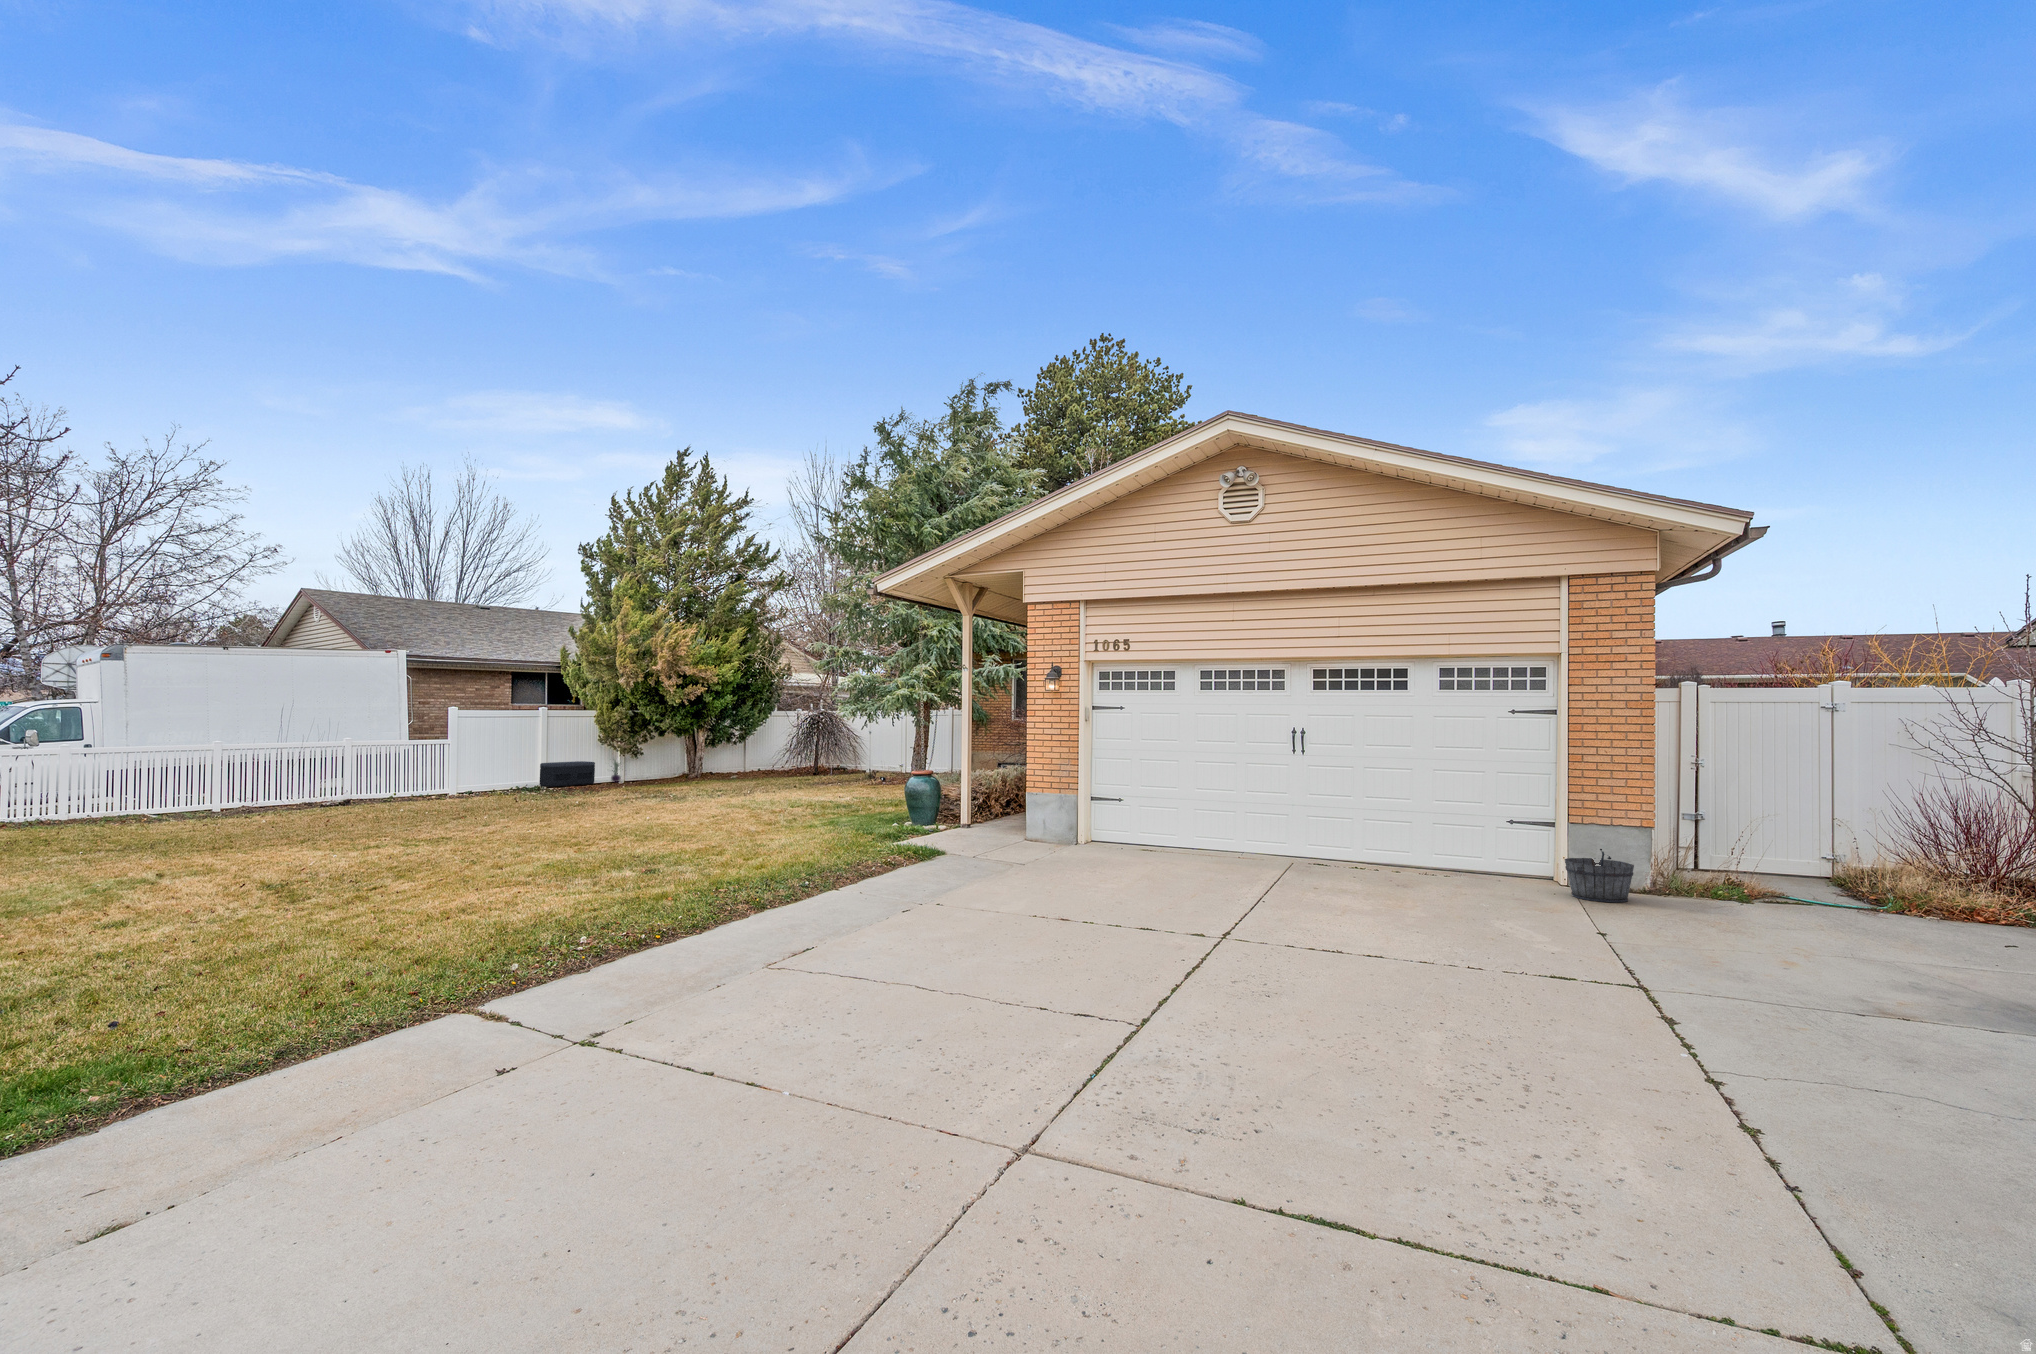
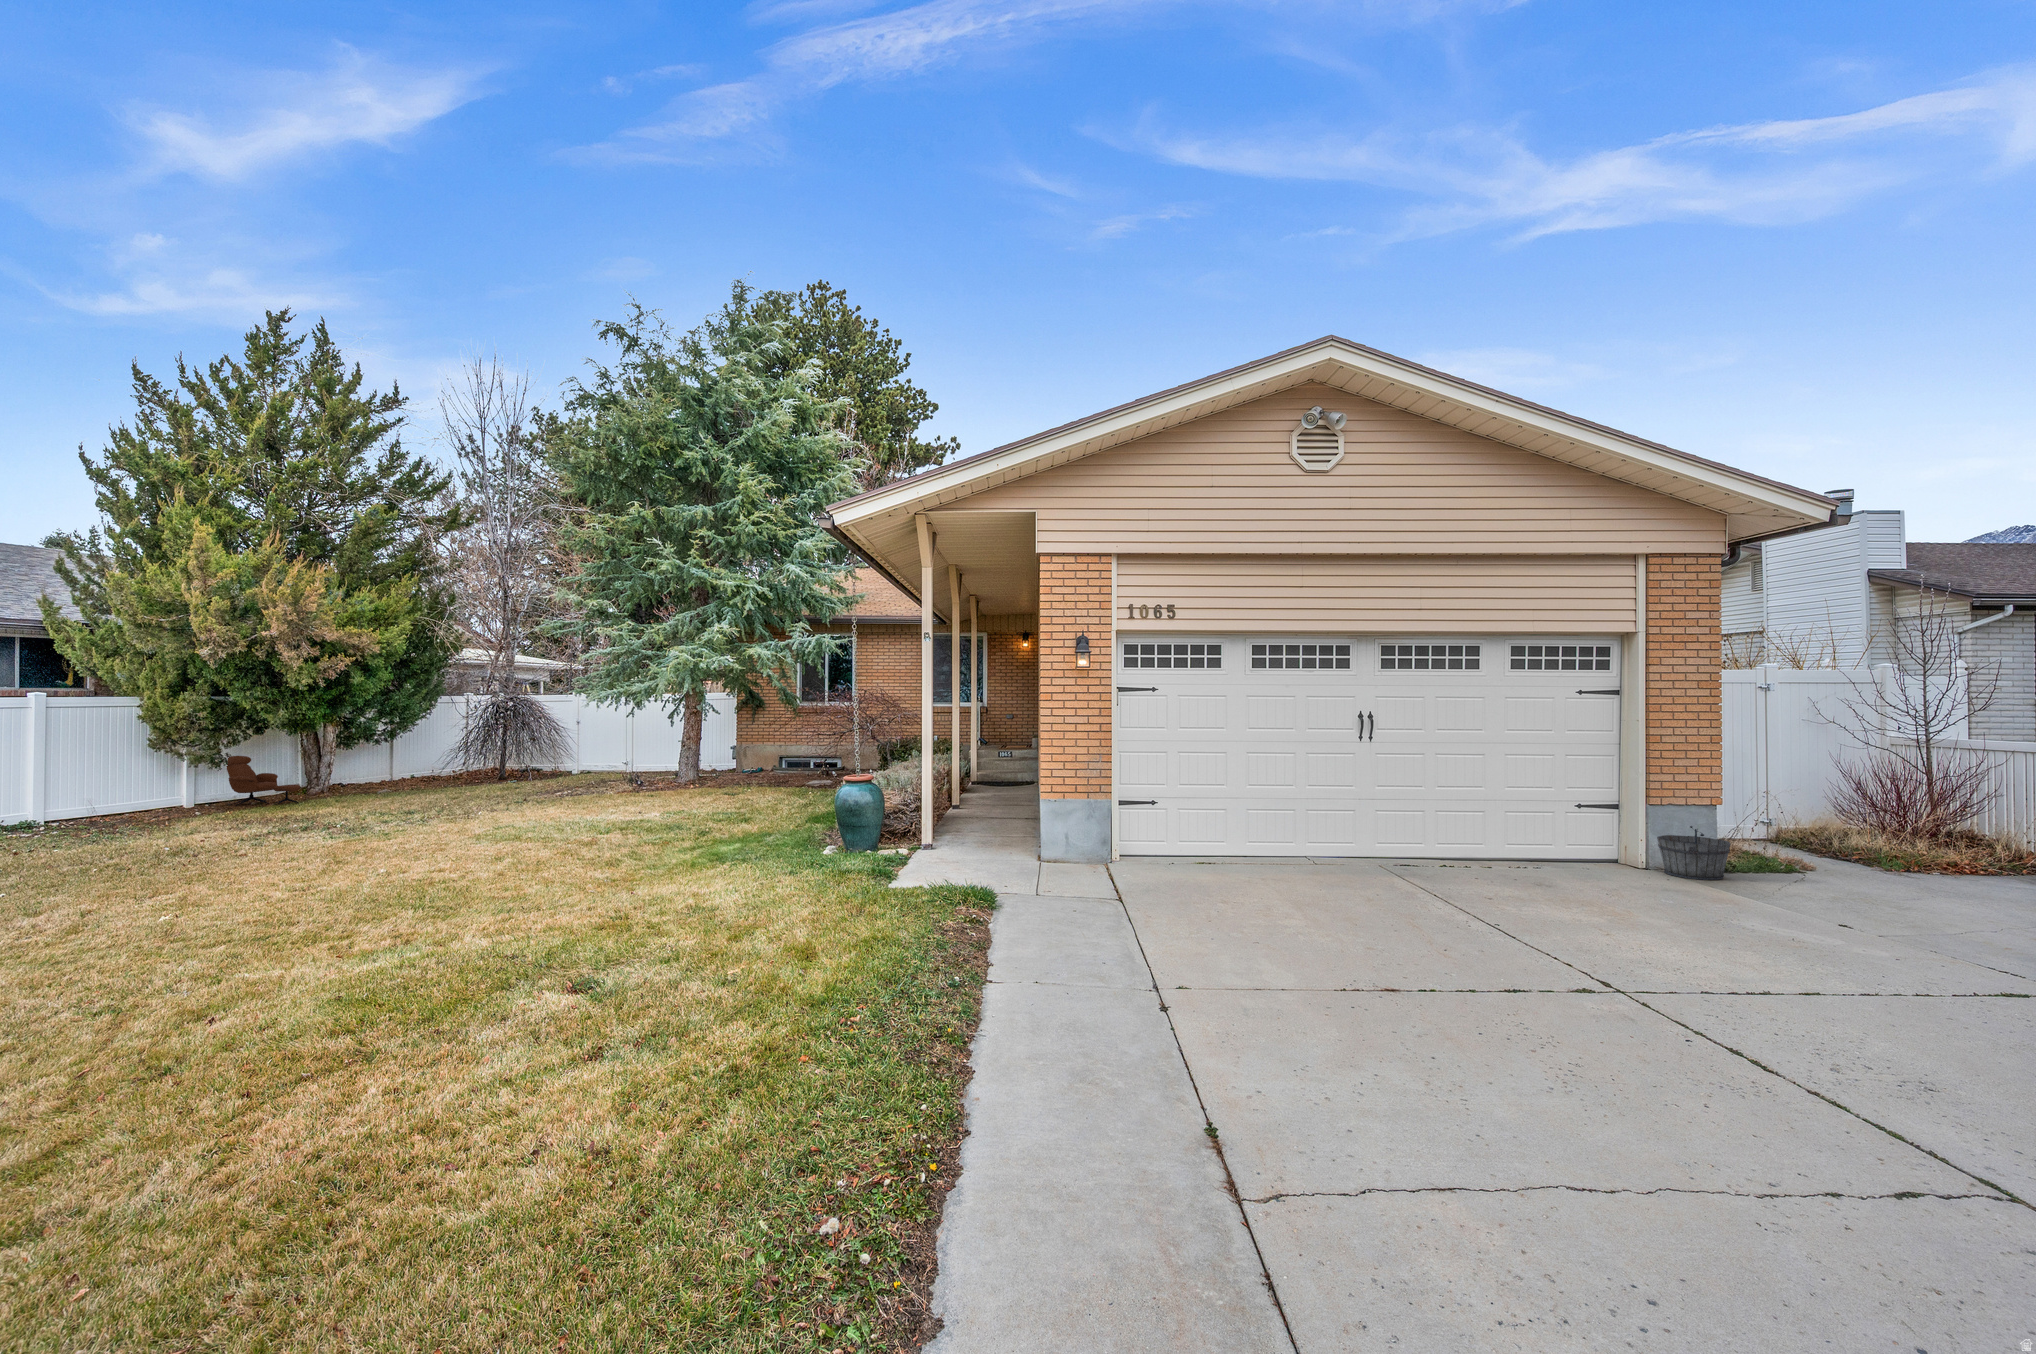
lounge chair: none [646,748,682,780] -> present [226,756,300,806]
storage bench: present [539,761,595,787] -> none [14,786,136,834]
decorative plant: present [611,761,621,782] -> none [147,775,202,815]

